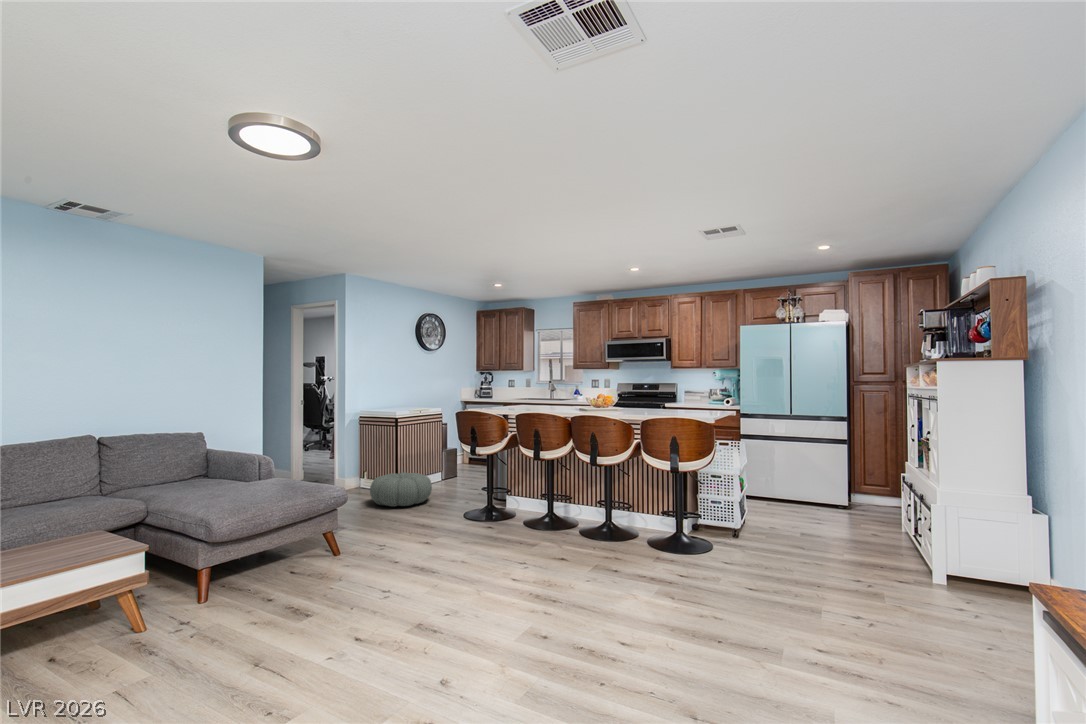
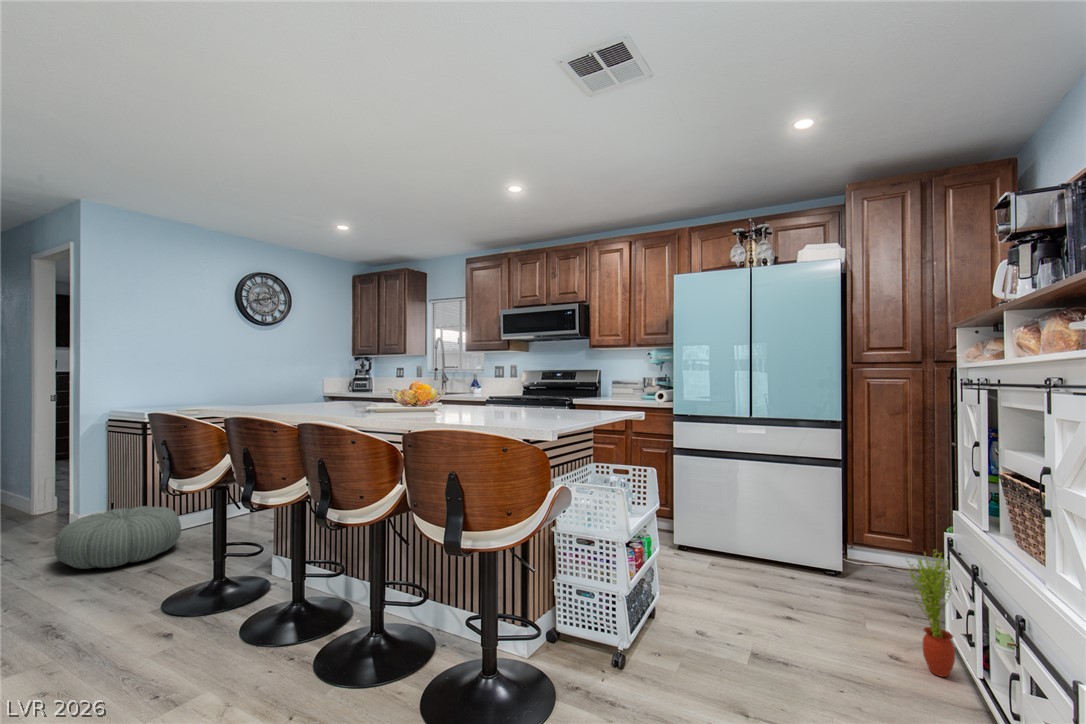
potted plant: none [880,479,903,541] -> present [908,550,955,677]

